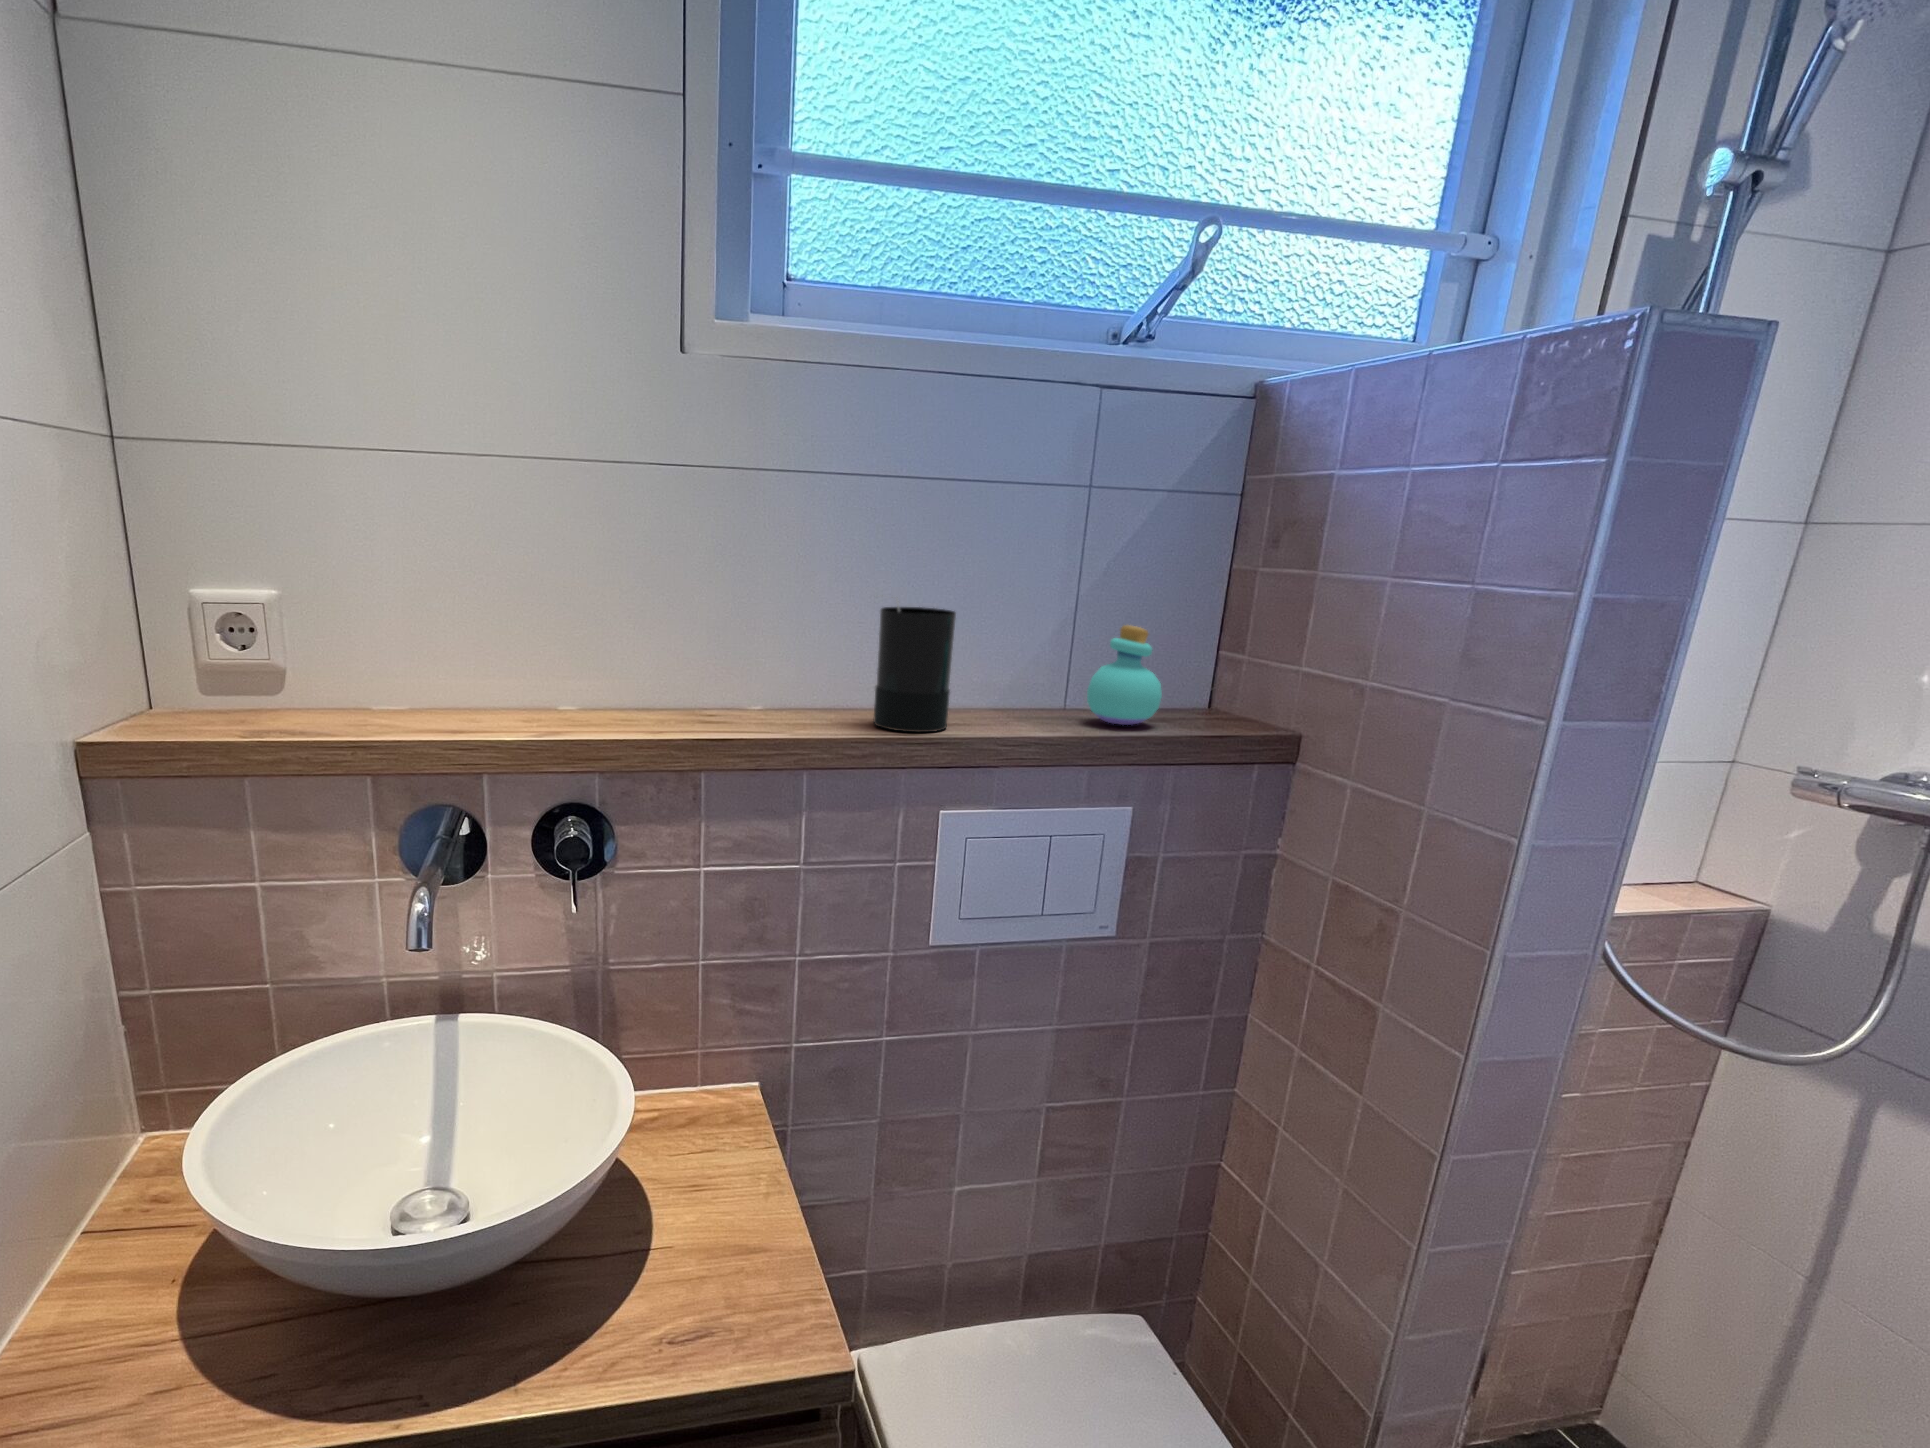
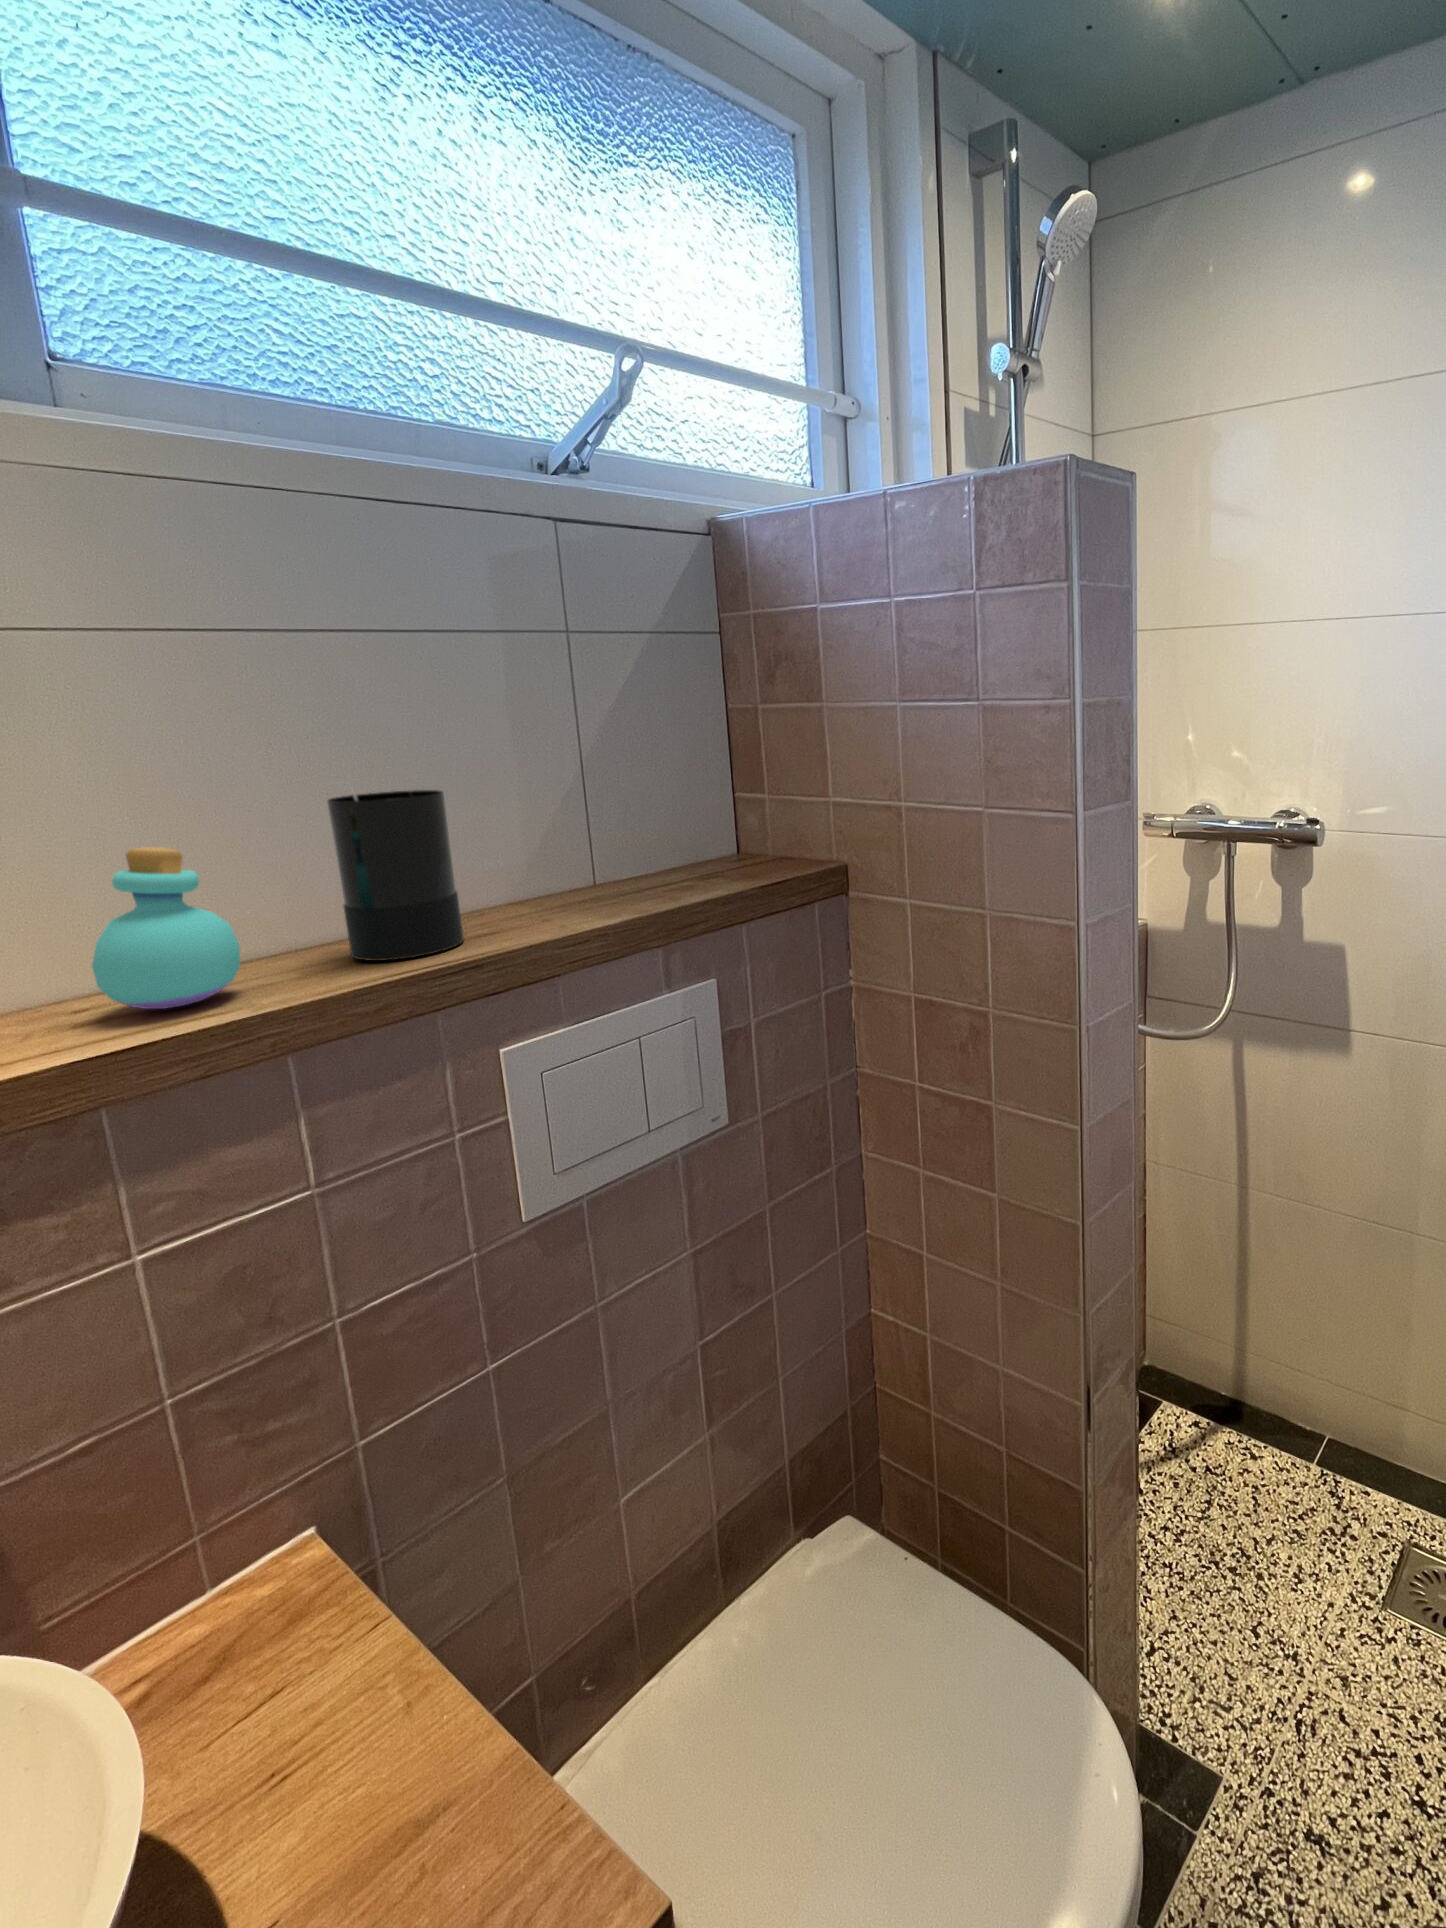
perfume bottle: present [1087,625,1162,725] -> present [92,847,240,1009]

